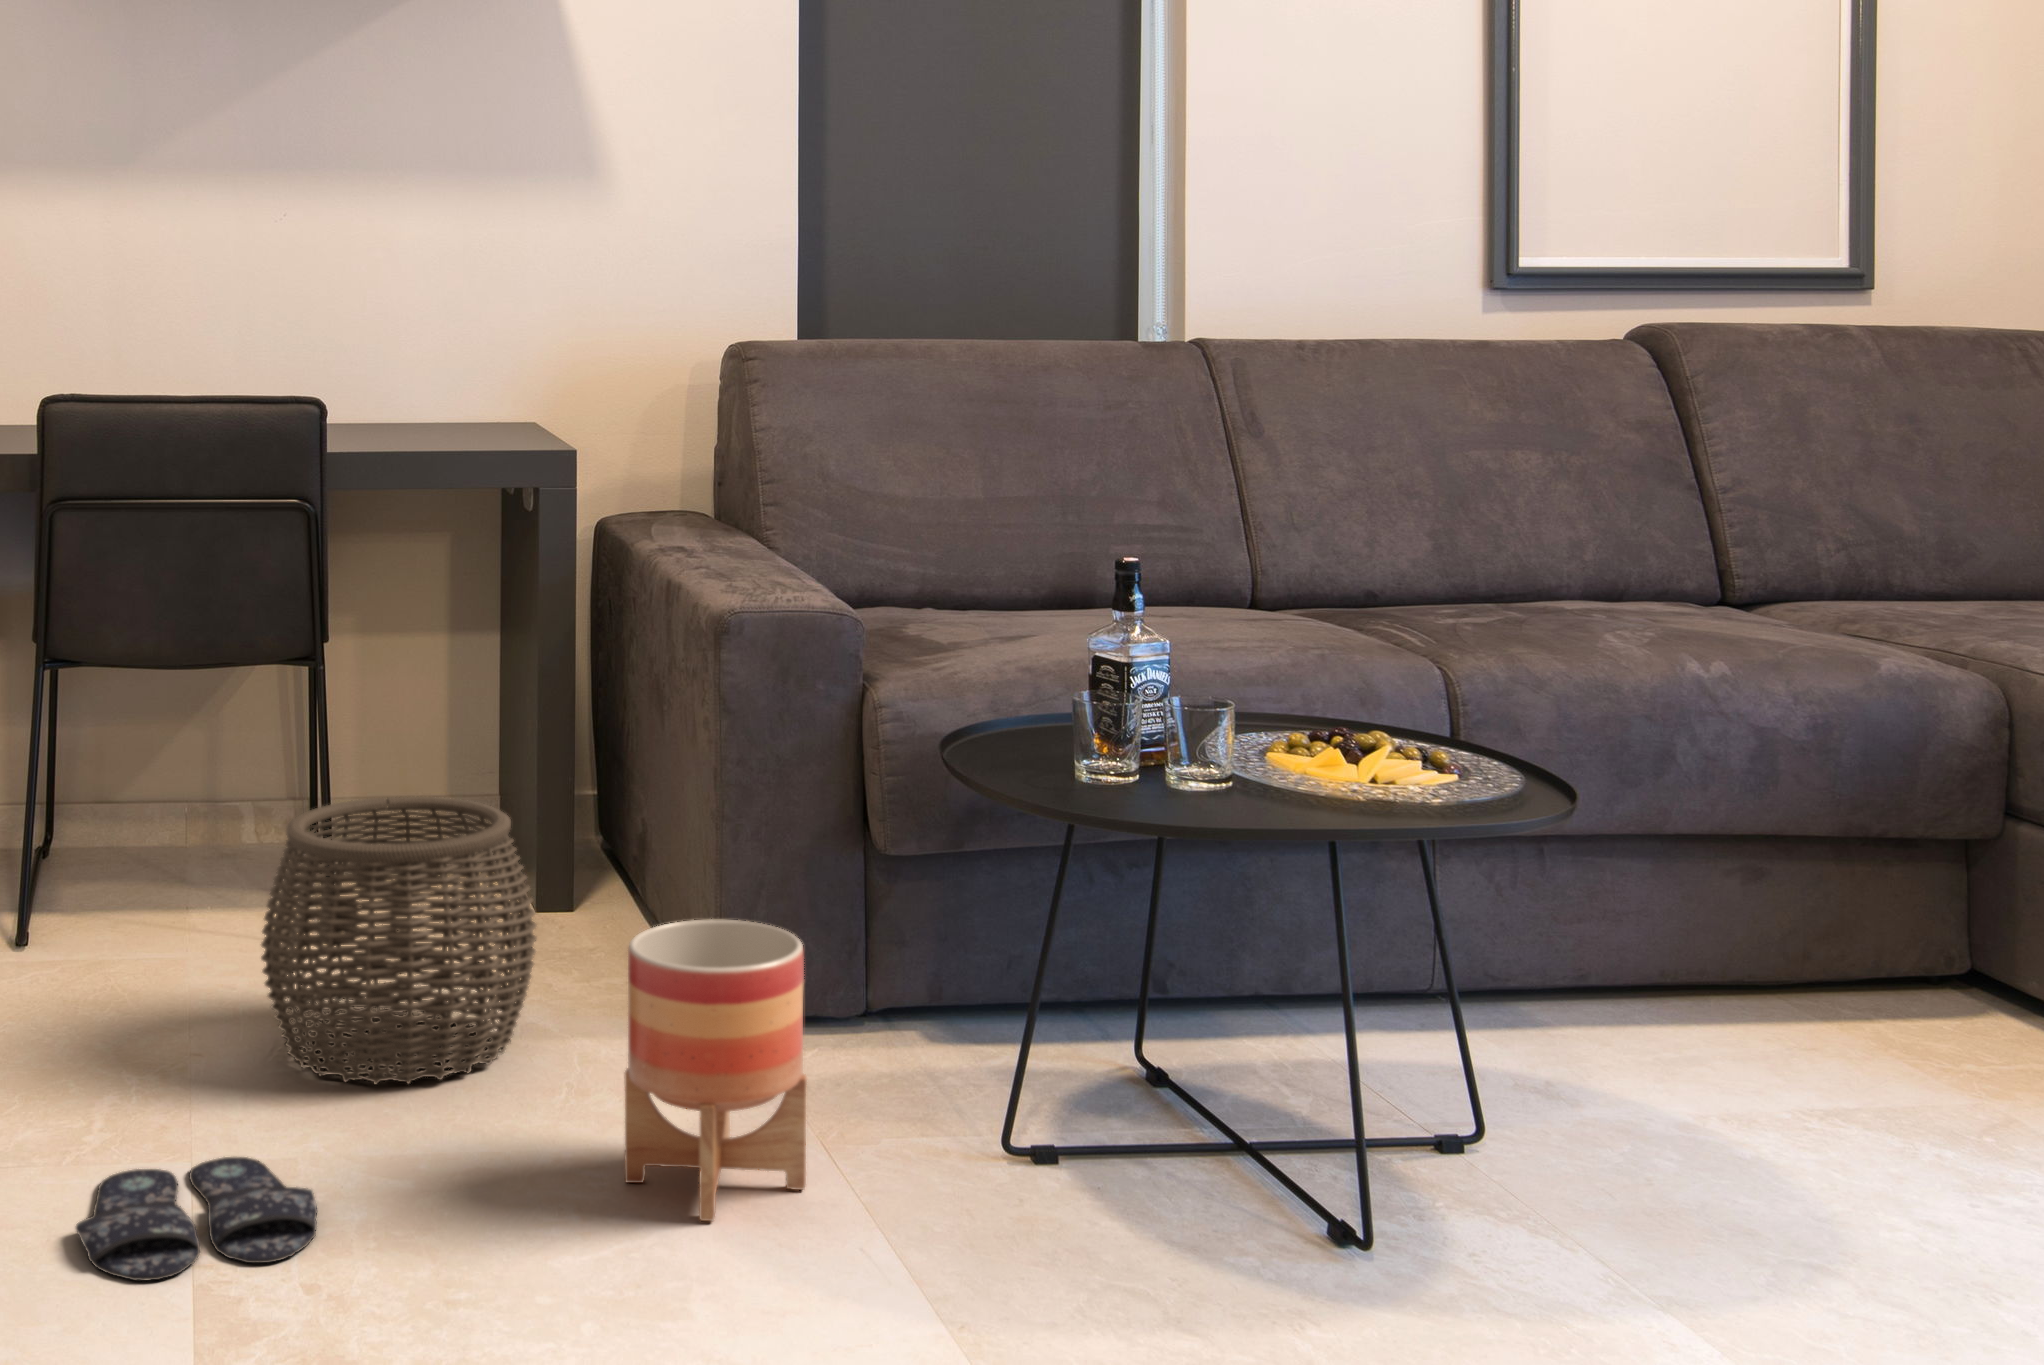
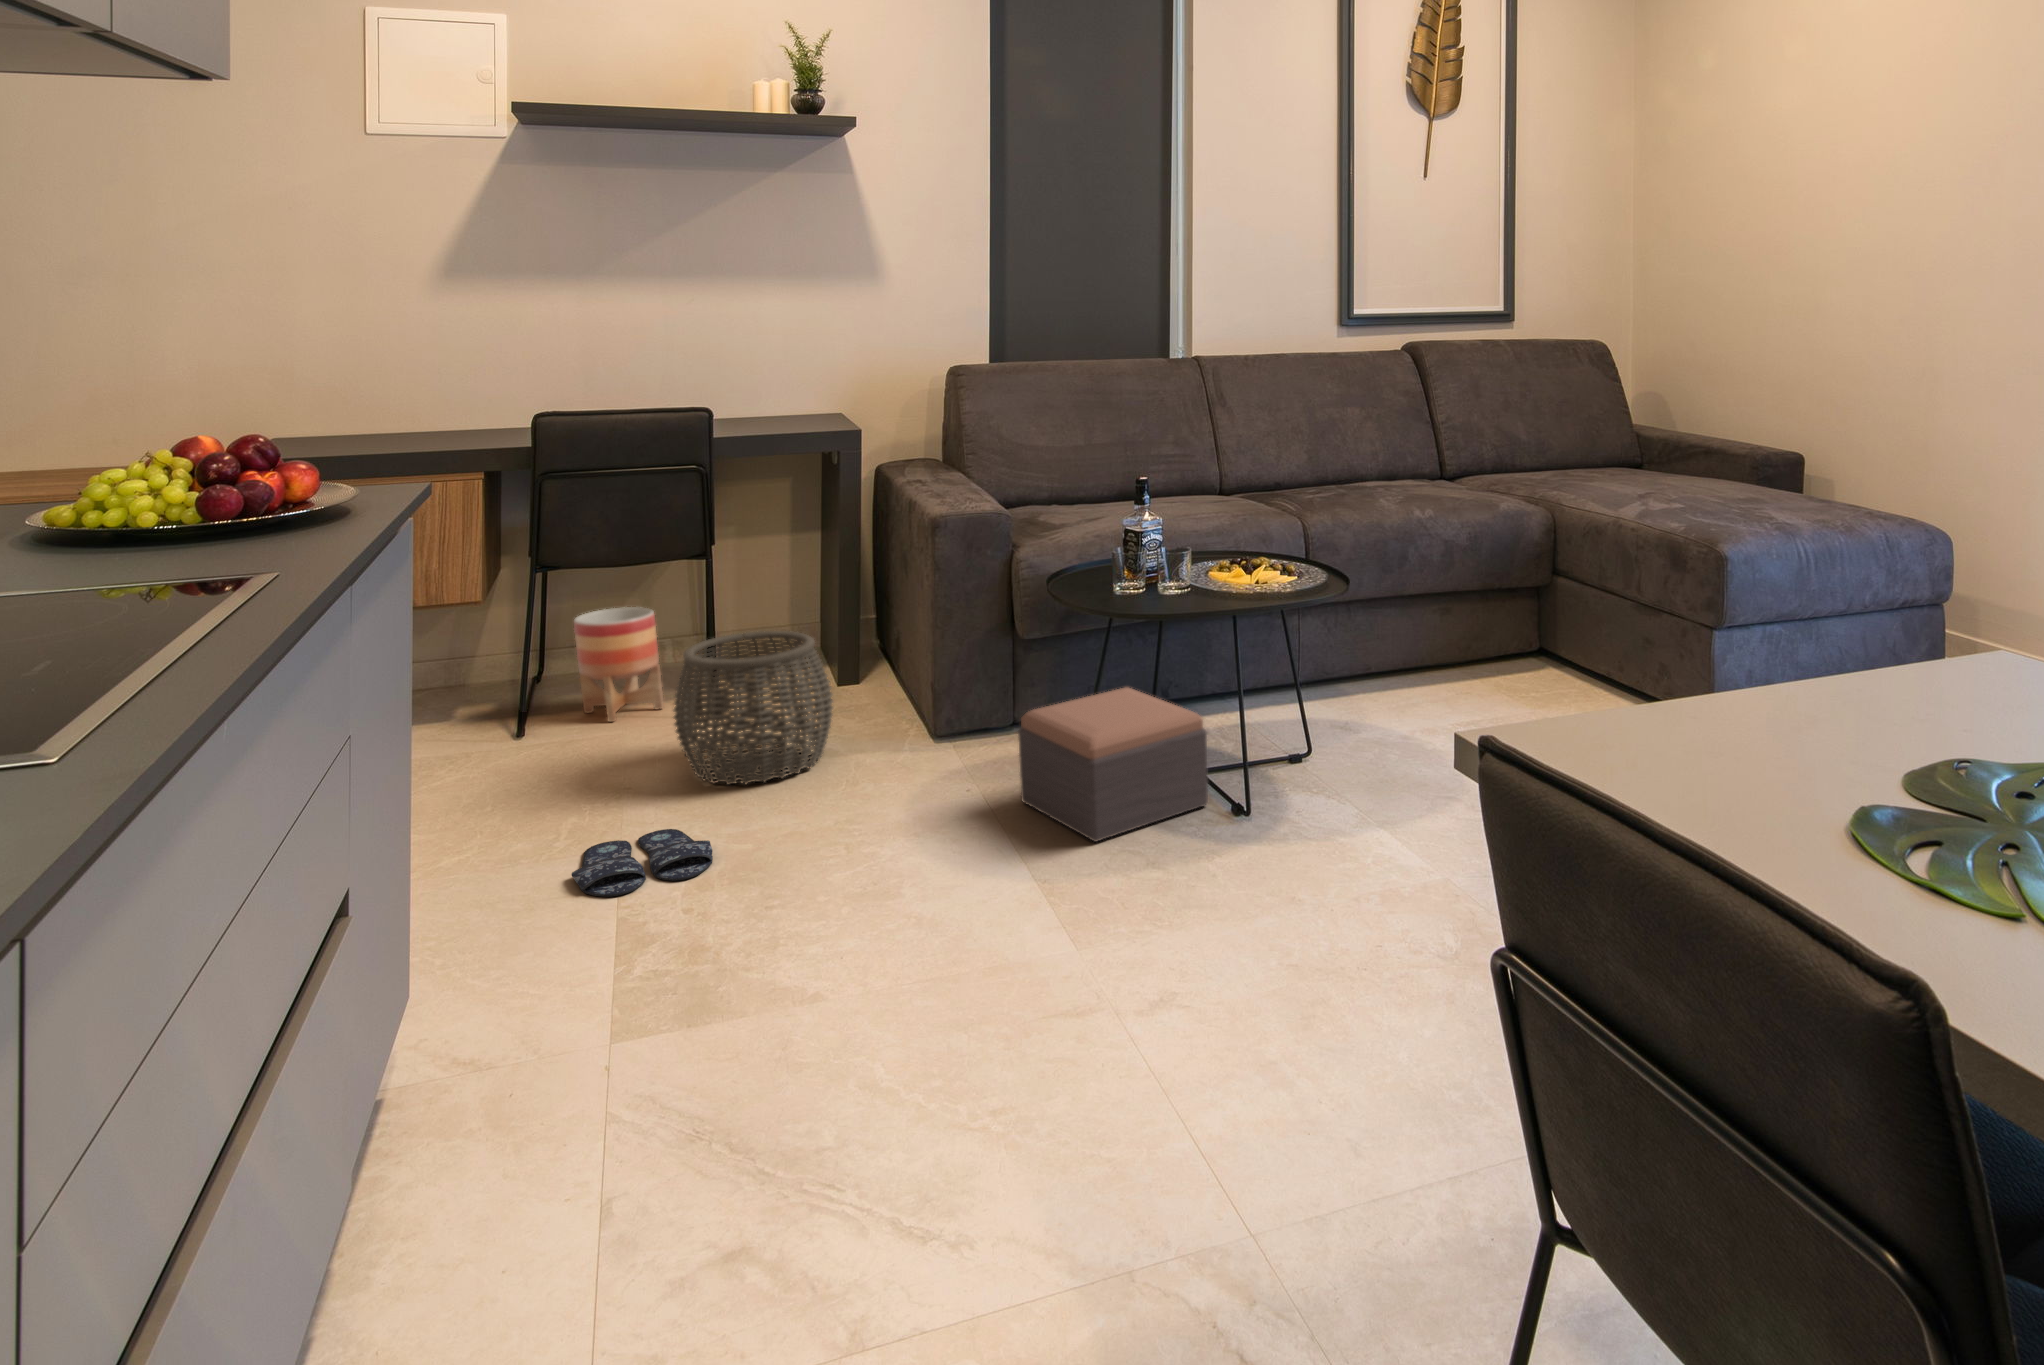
planter: present [625,919,807,1221] -> present [574,607,664,722]
footstool: none [889,961,1281,1285] -> present [1018,688,1208,842]

